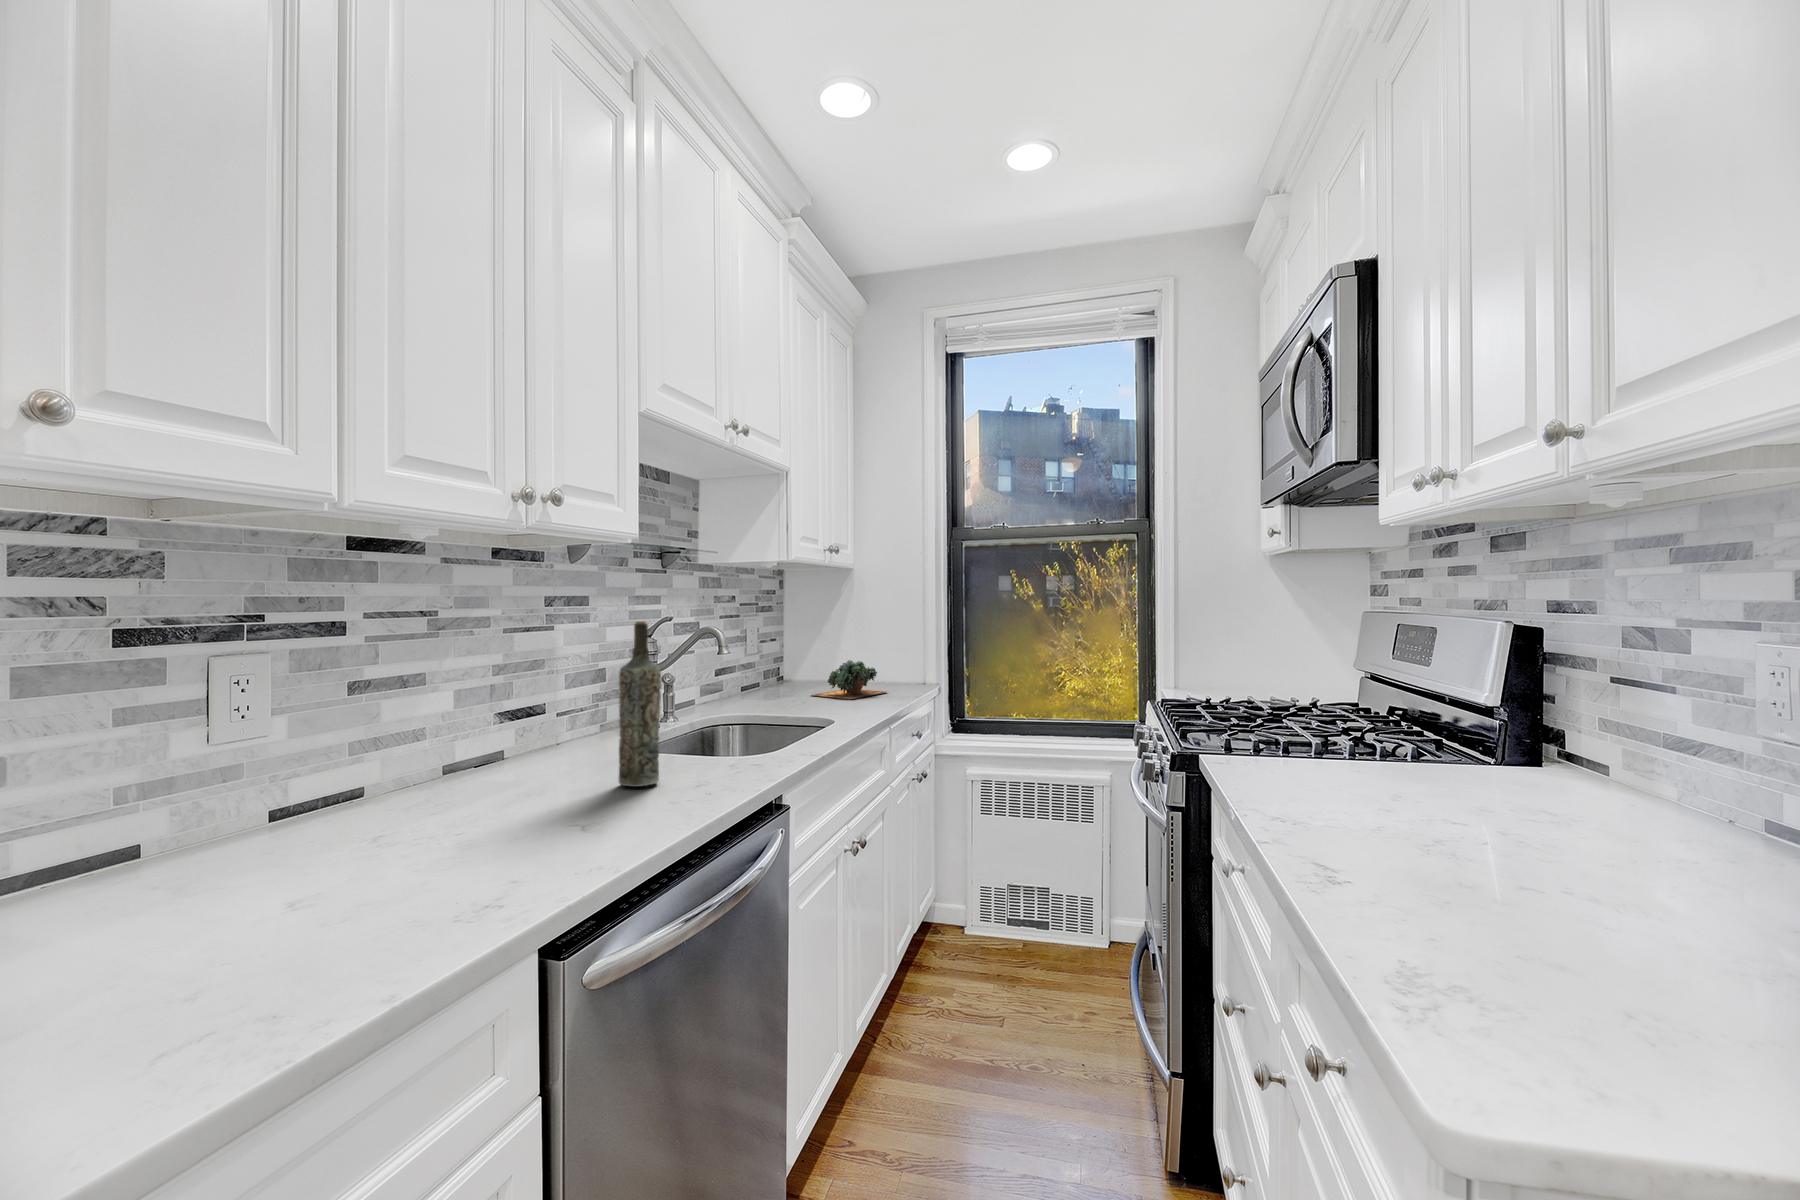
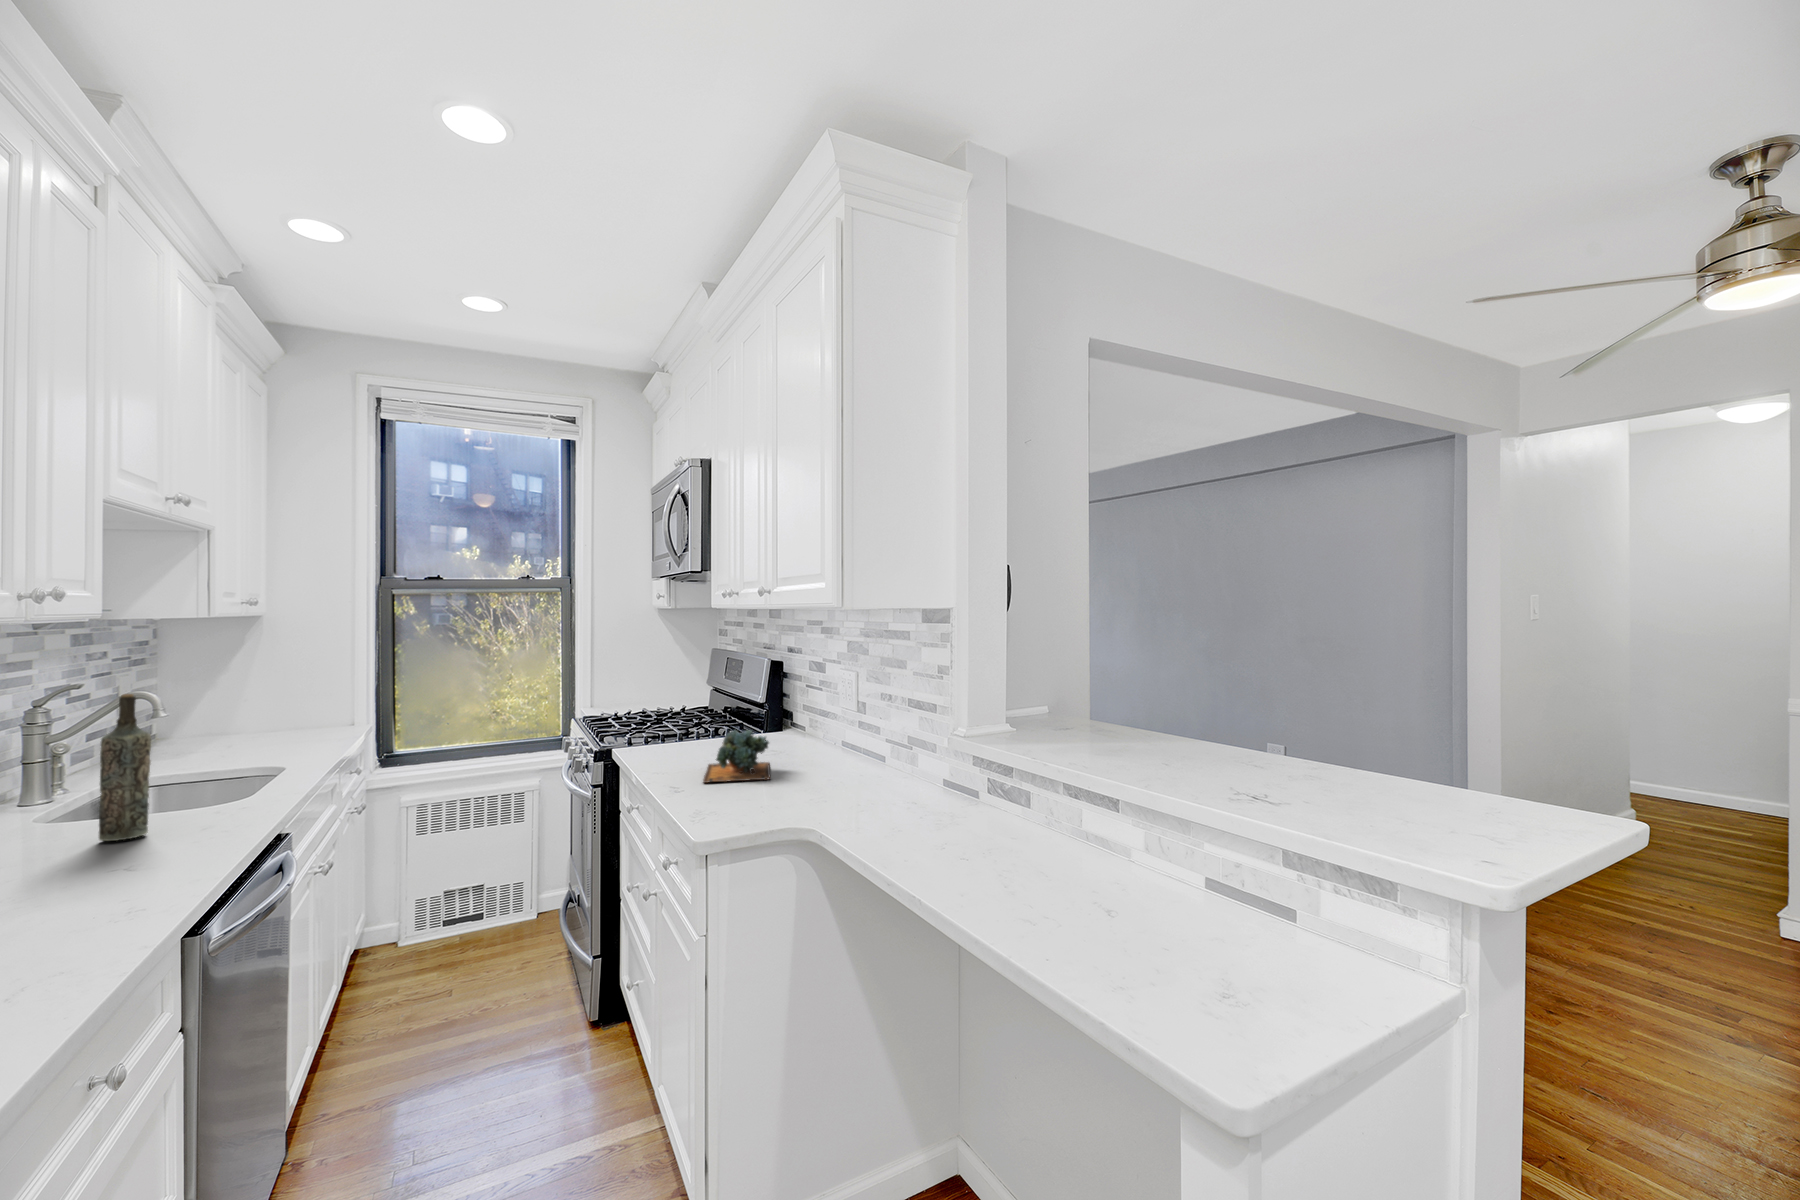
succulent plant: present [811,660,887,699] -> present [703,730,770,783]

